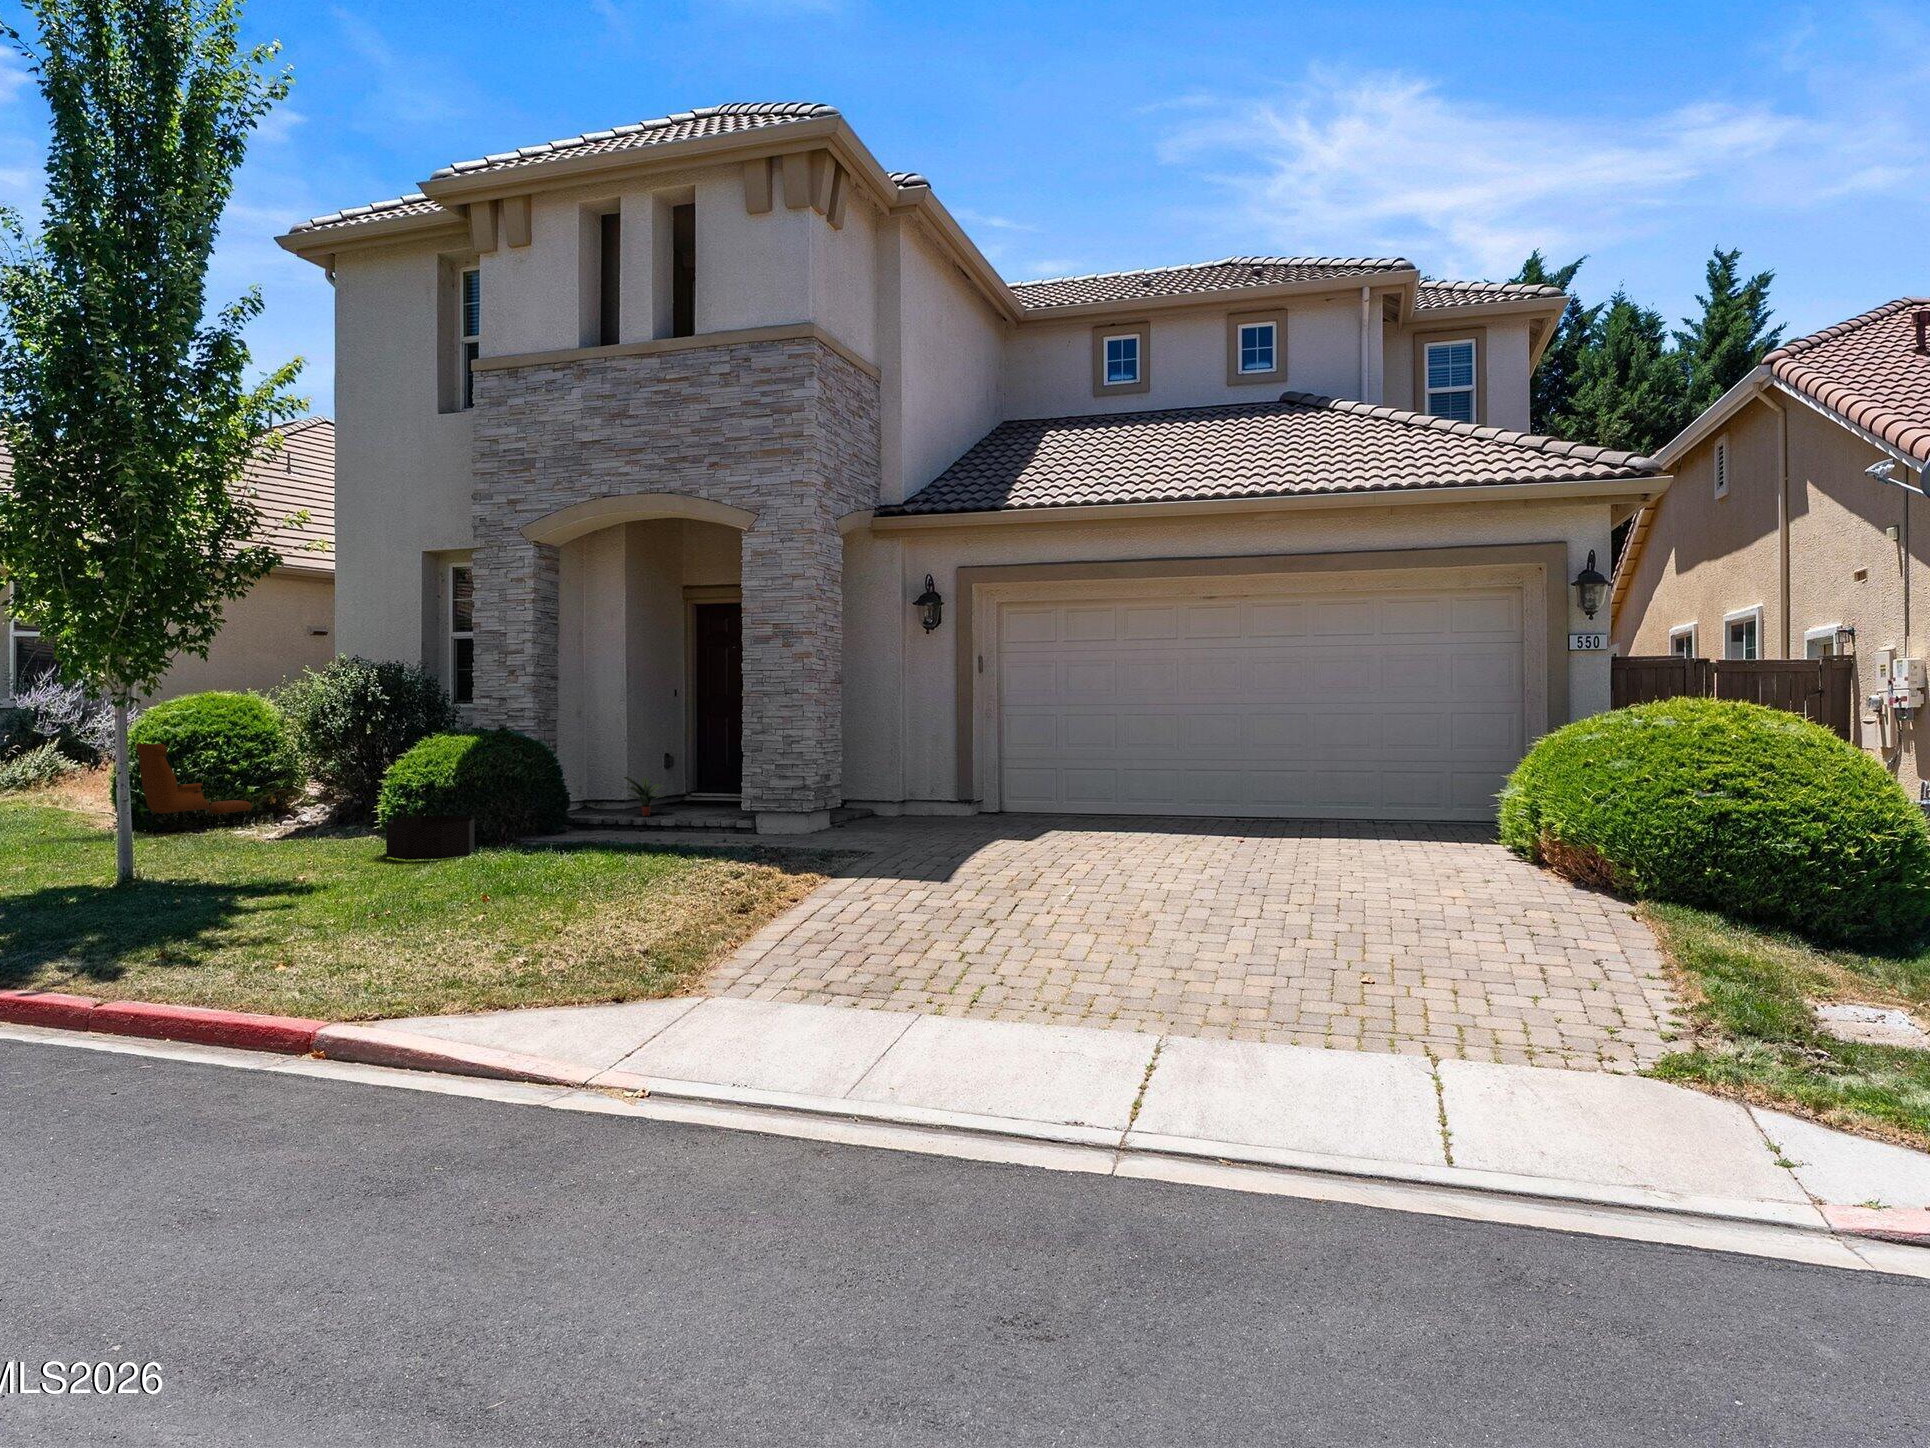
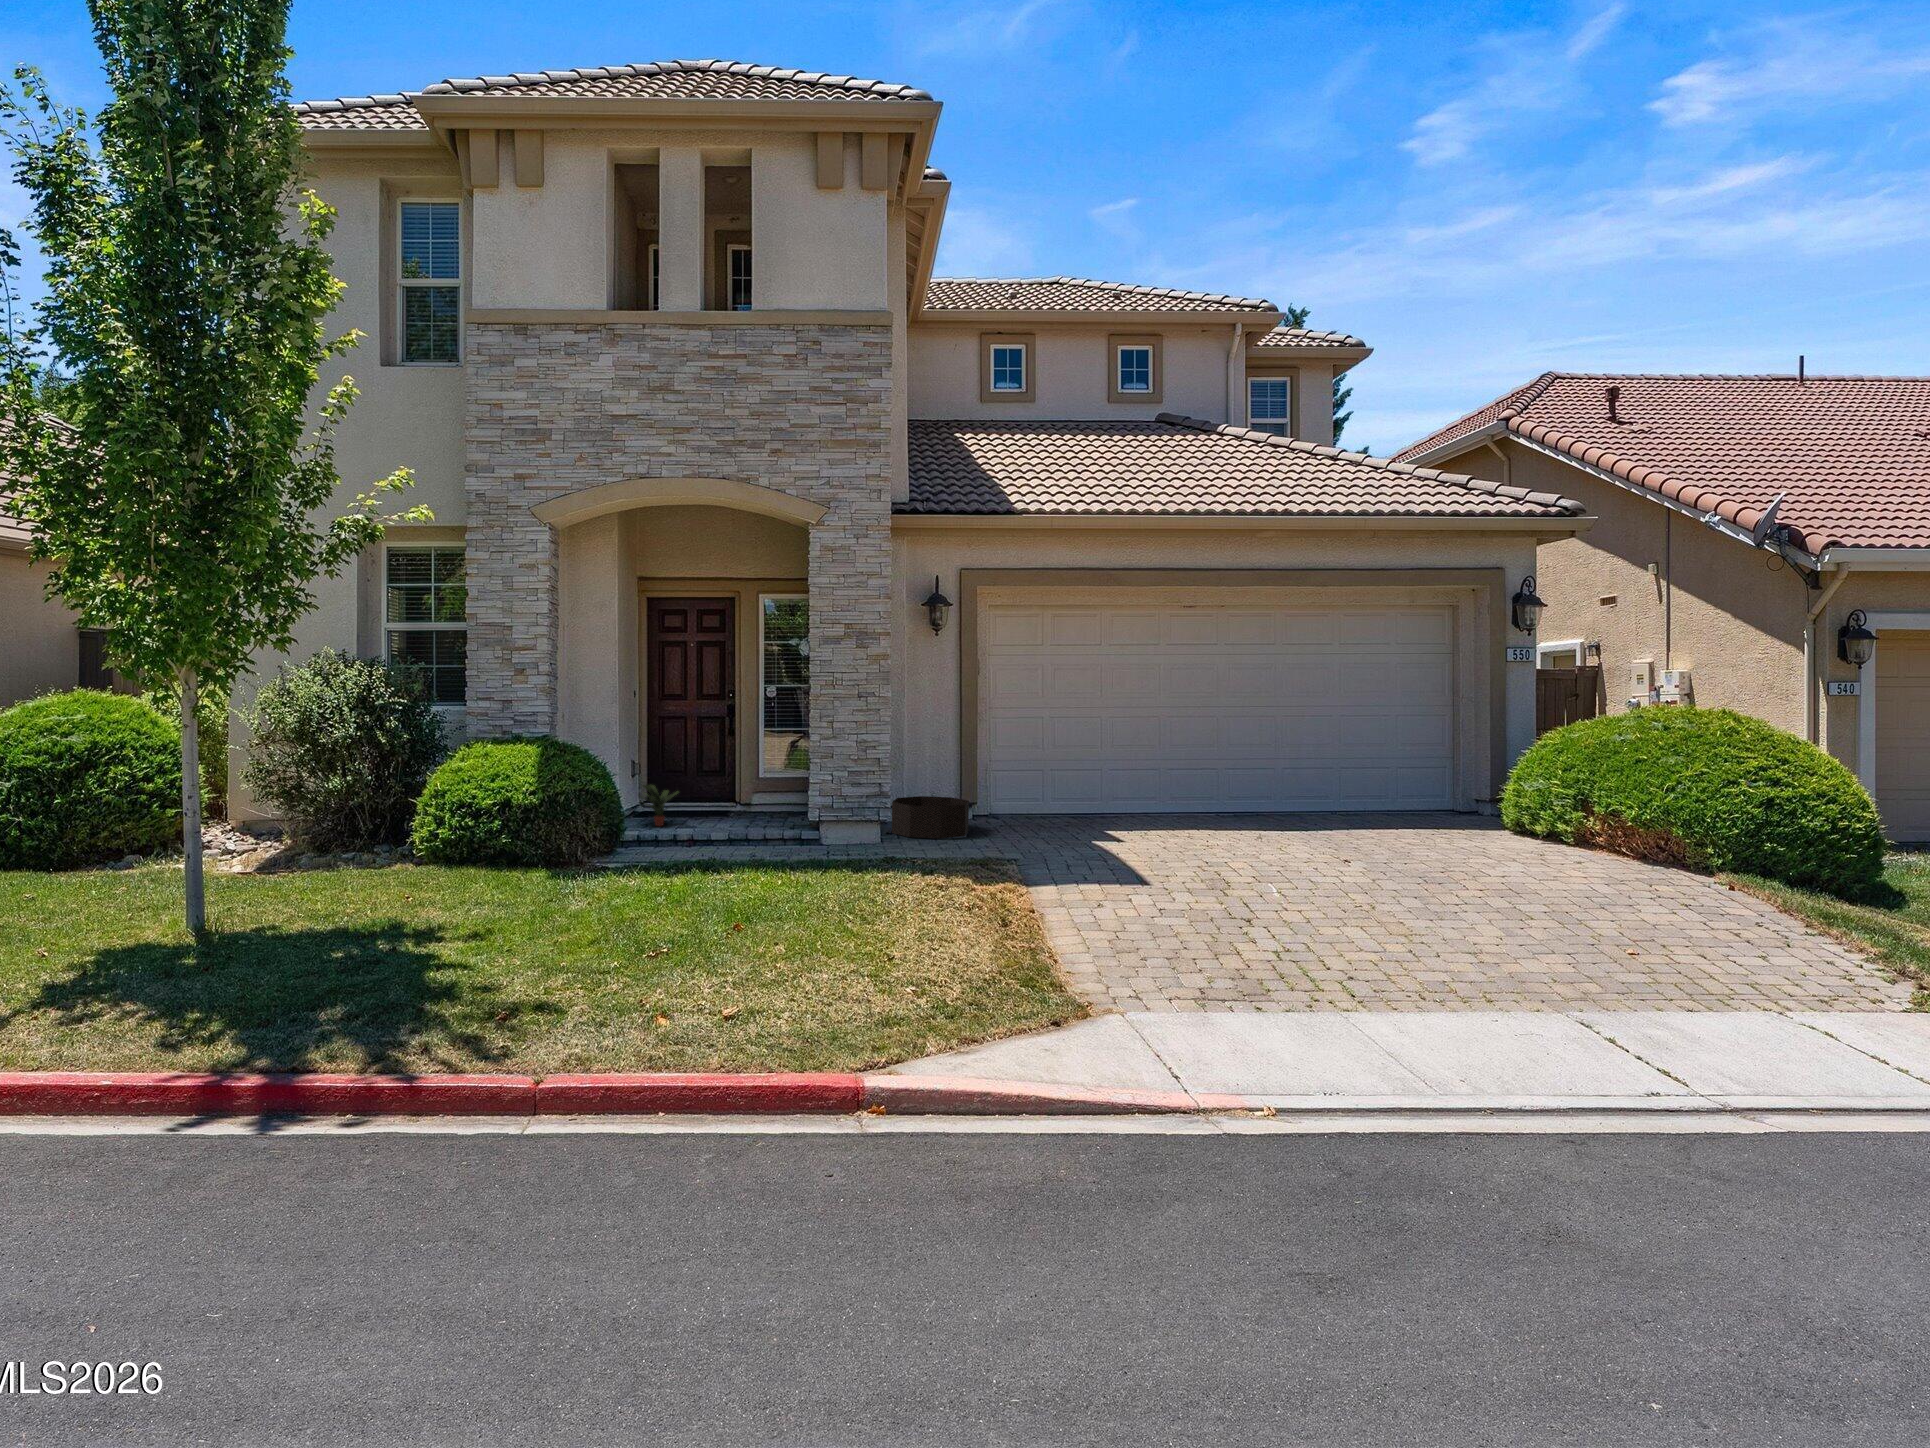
lounge chair: present [136,743,252,836] -> none [52,763,182,885]
basket: present [386,815,475,860] -> present [892,796,969,839]

